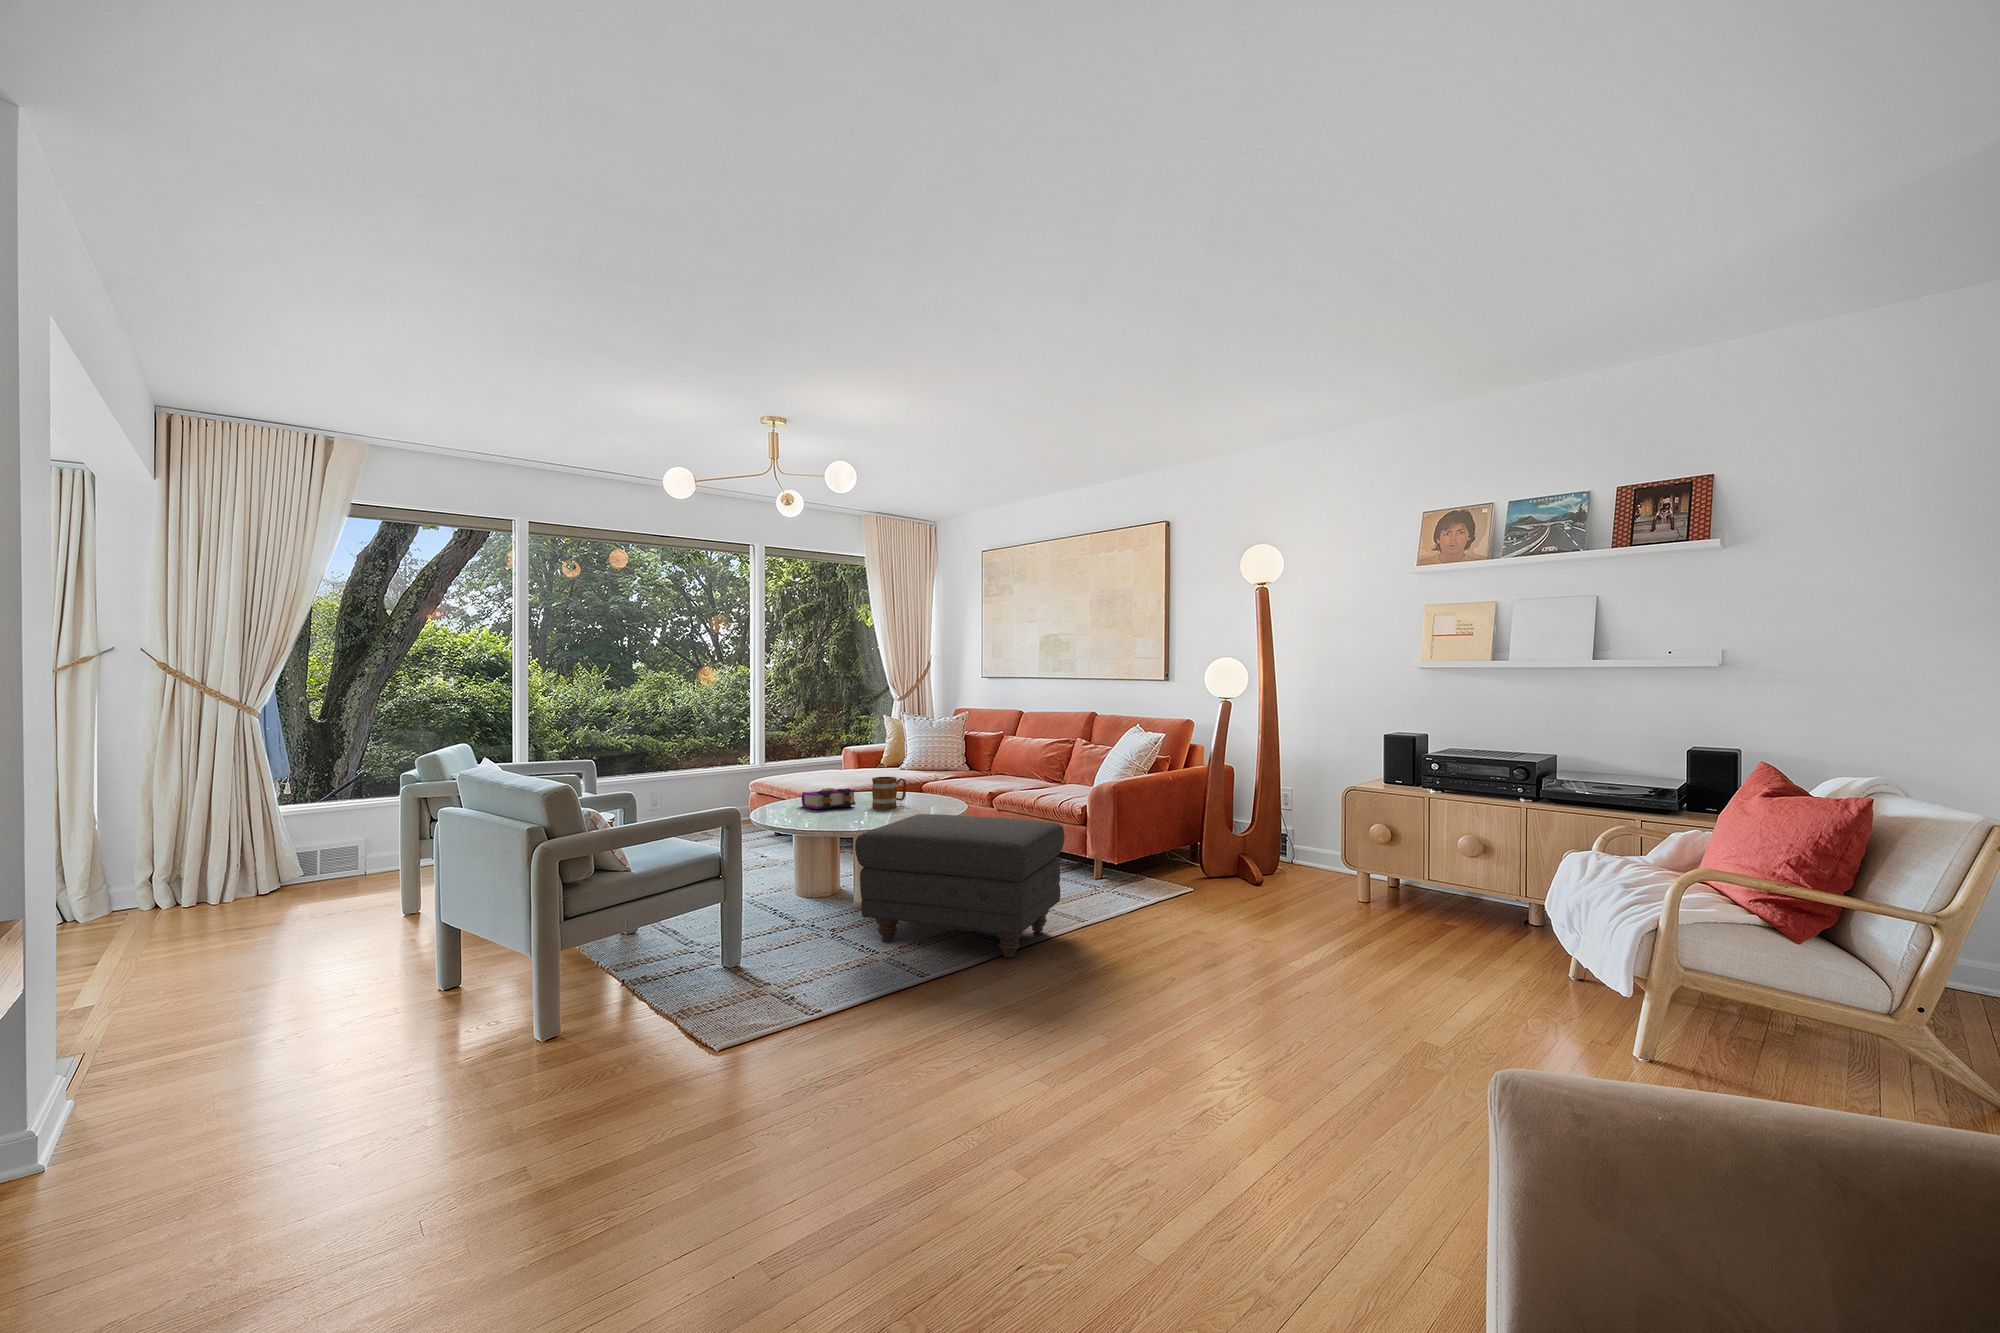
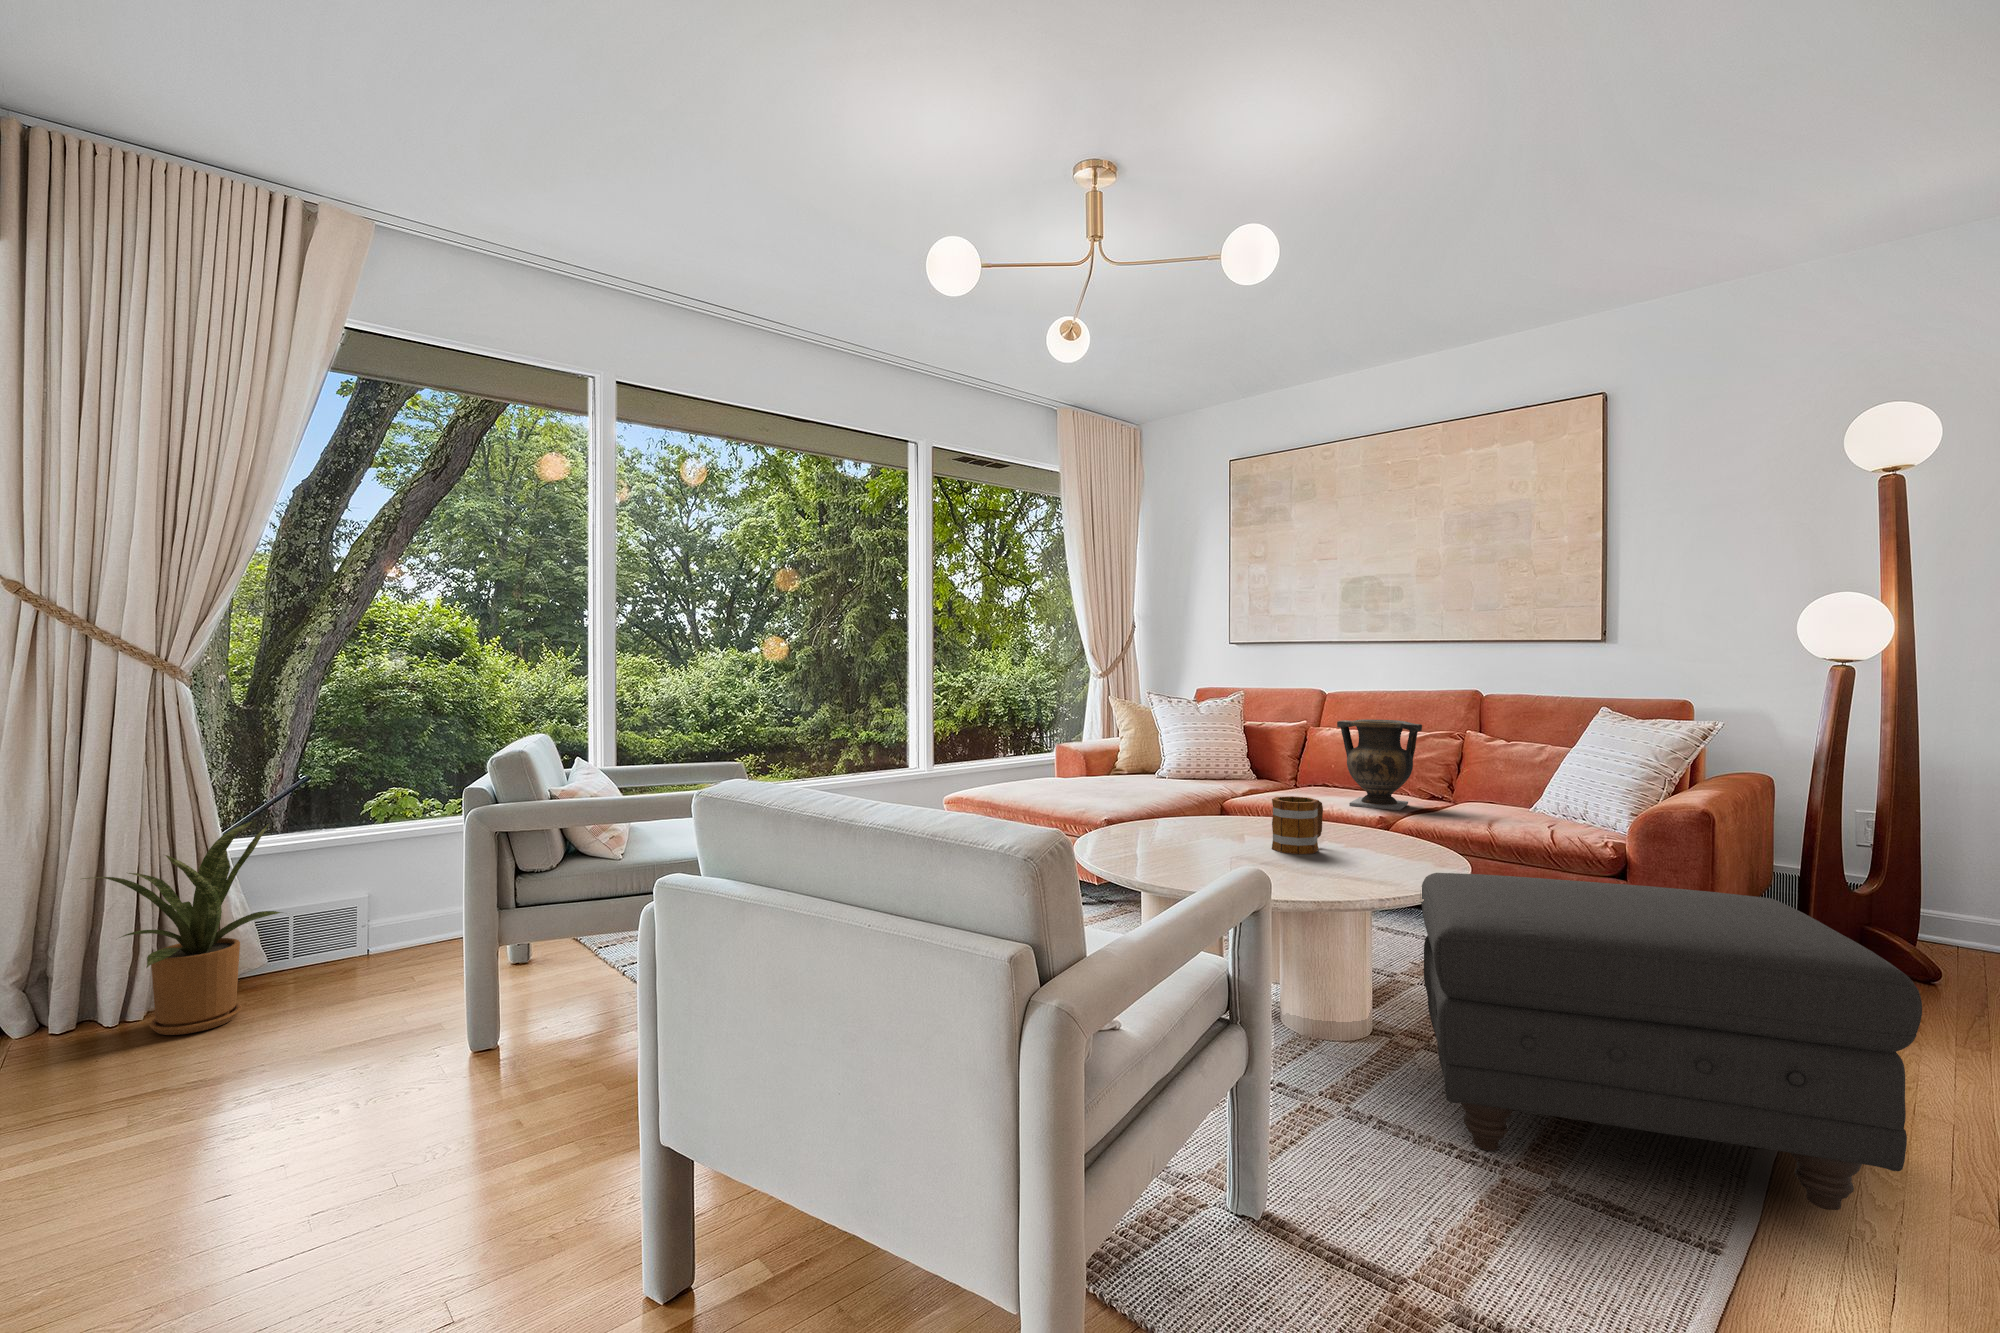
vase: none [988,730,1037,788] -> present [1337,719,1422,810]
book: present [802,788,855,810] -> none [1151,816,1249,857]
house plant: none [199,793,314,907] -> present [82,821,282,1035]

